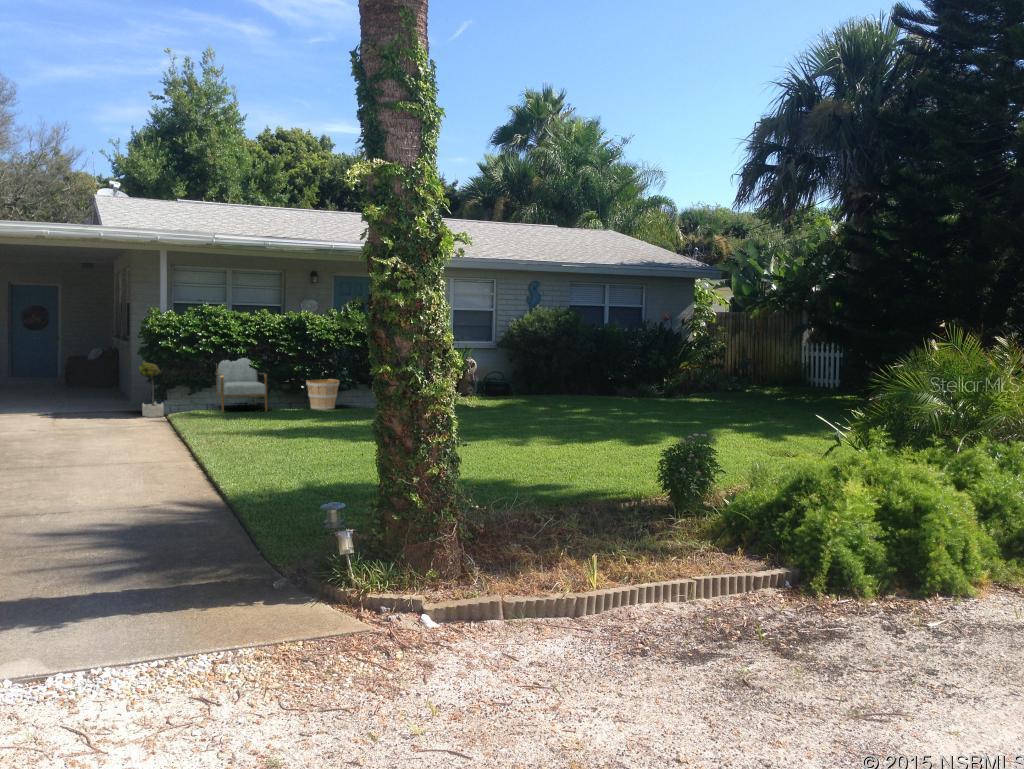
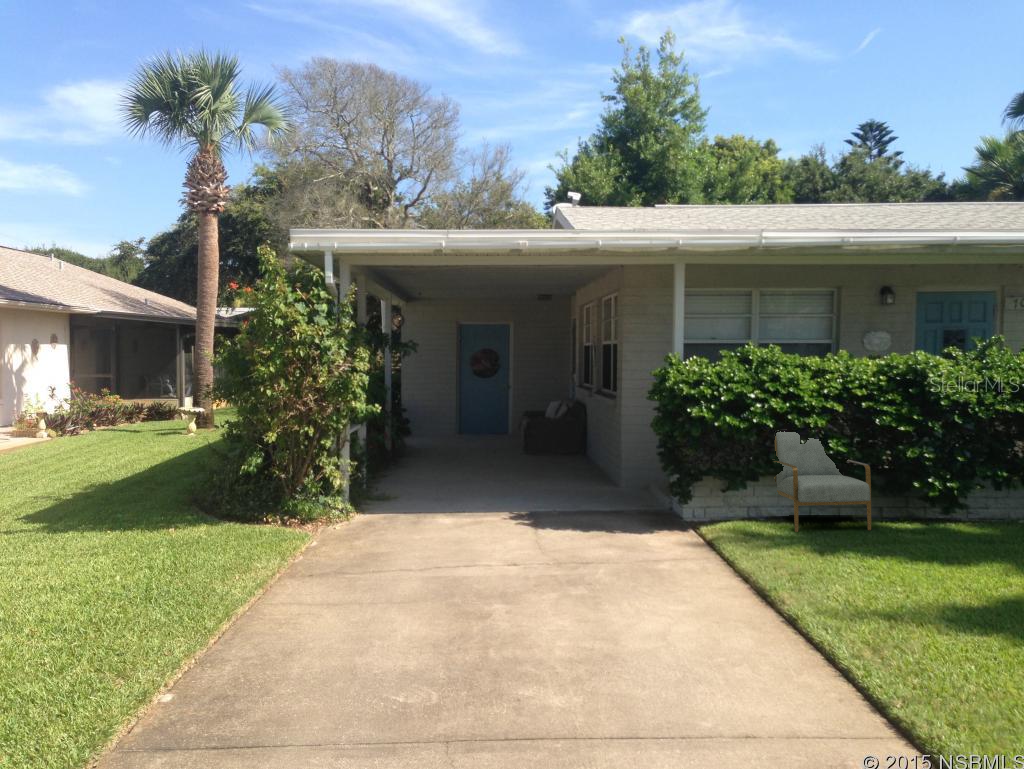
potted tree: present [139,362,164,417] -> none [655,441,693,533]
wooden bucket: present [306,379,339,410] -> none [931,470,997,528]

